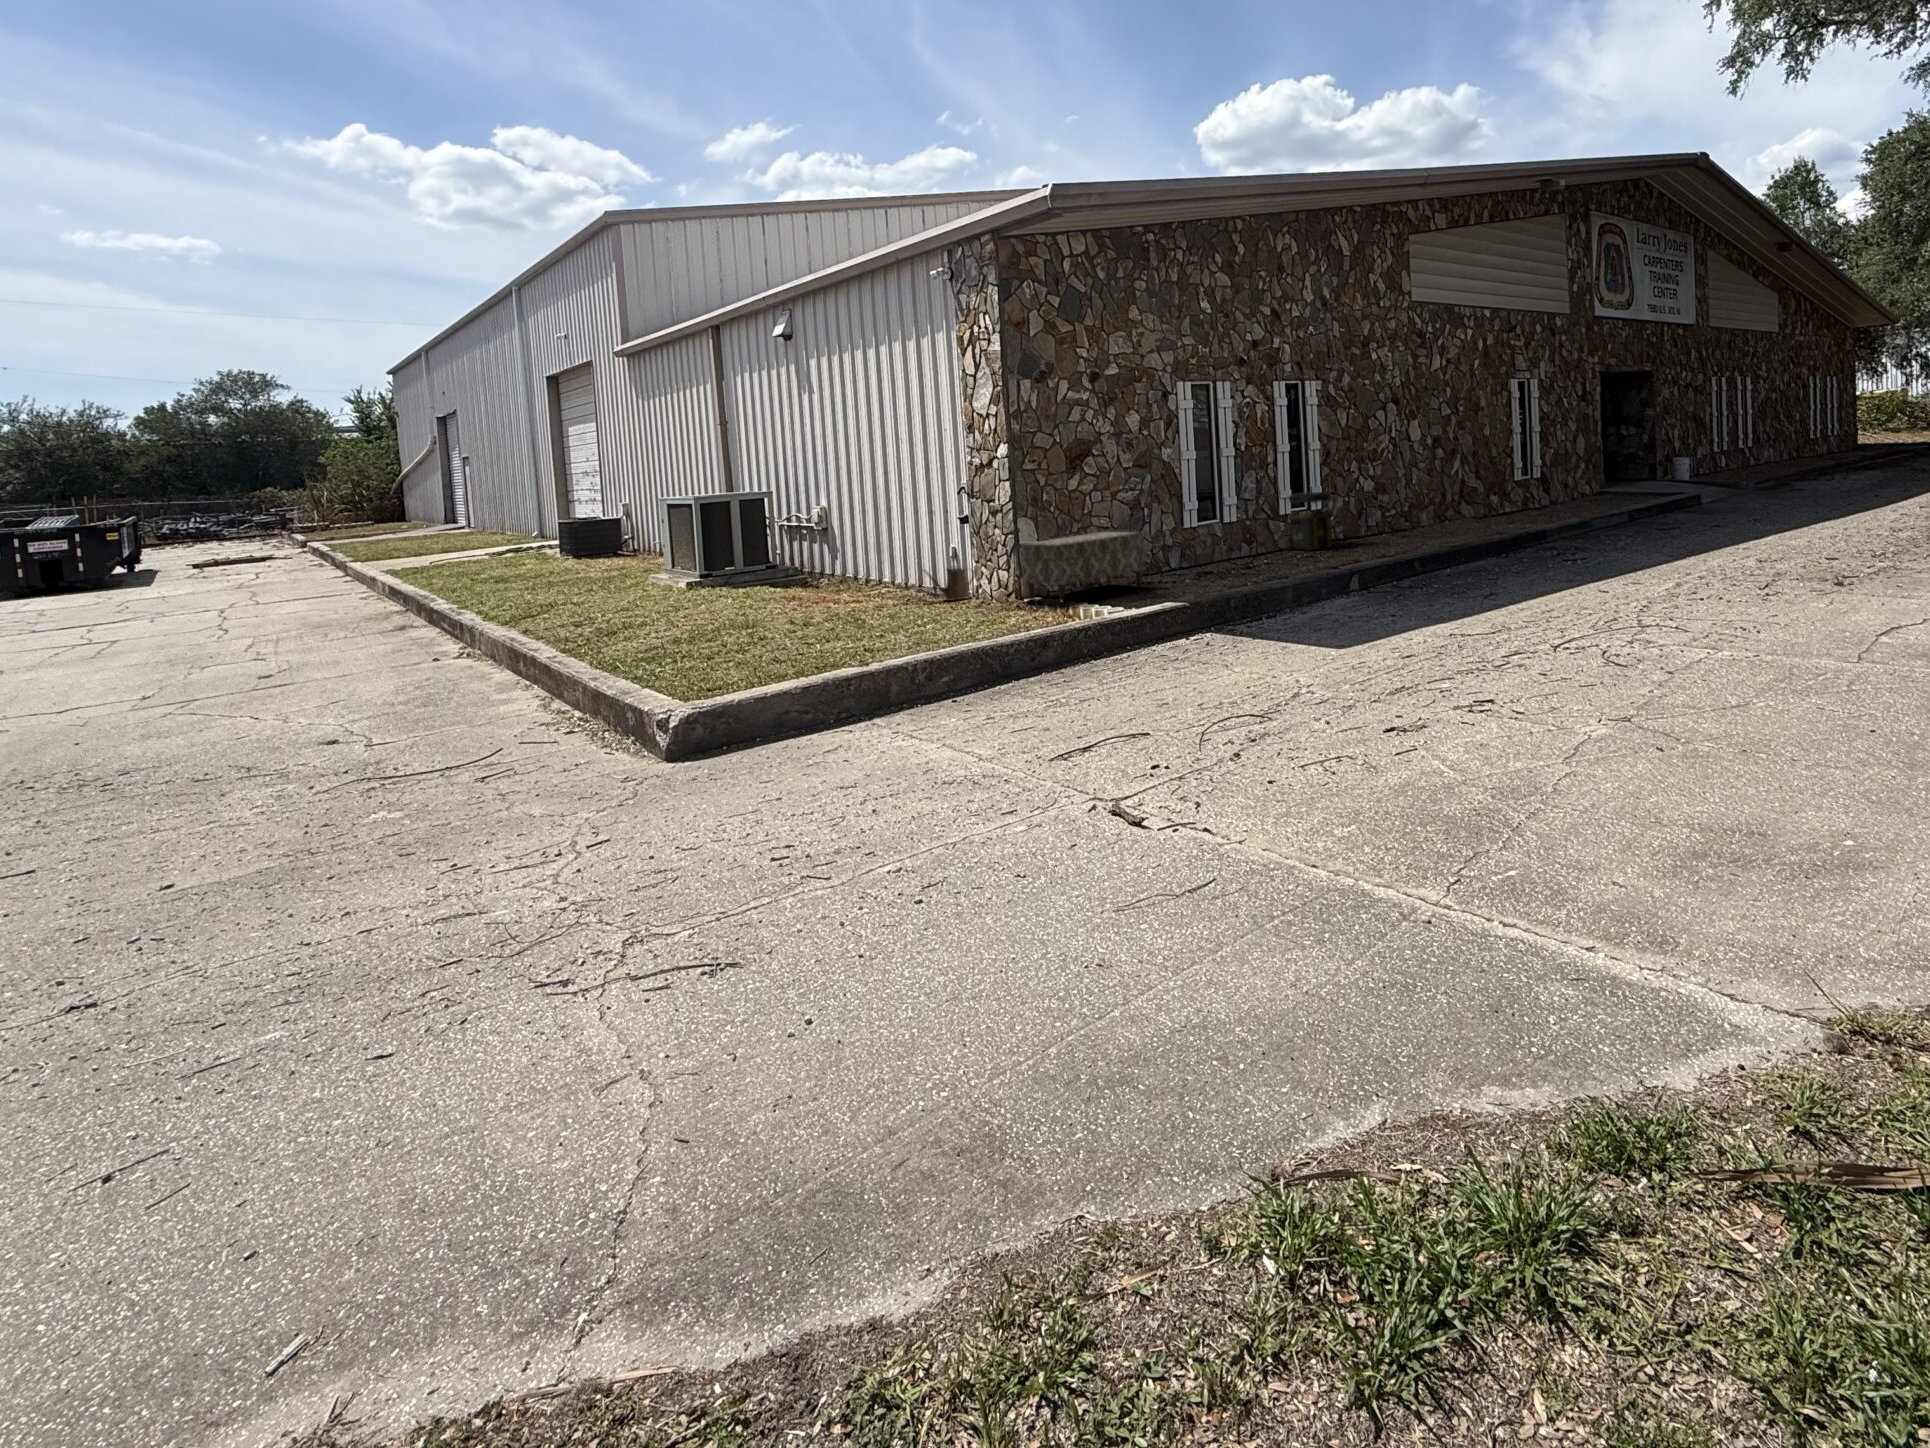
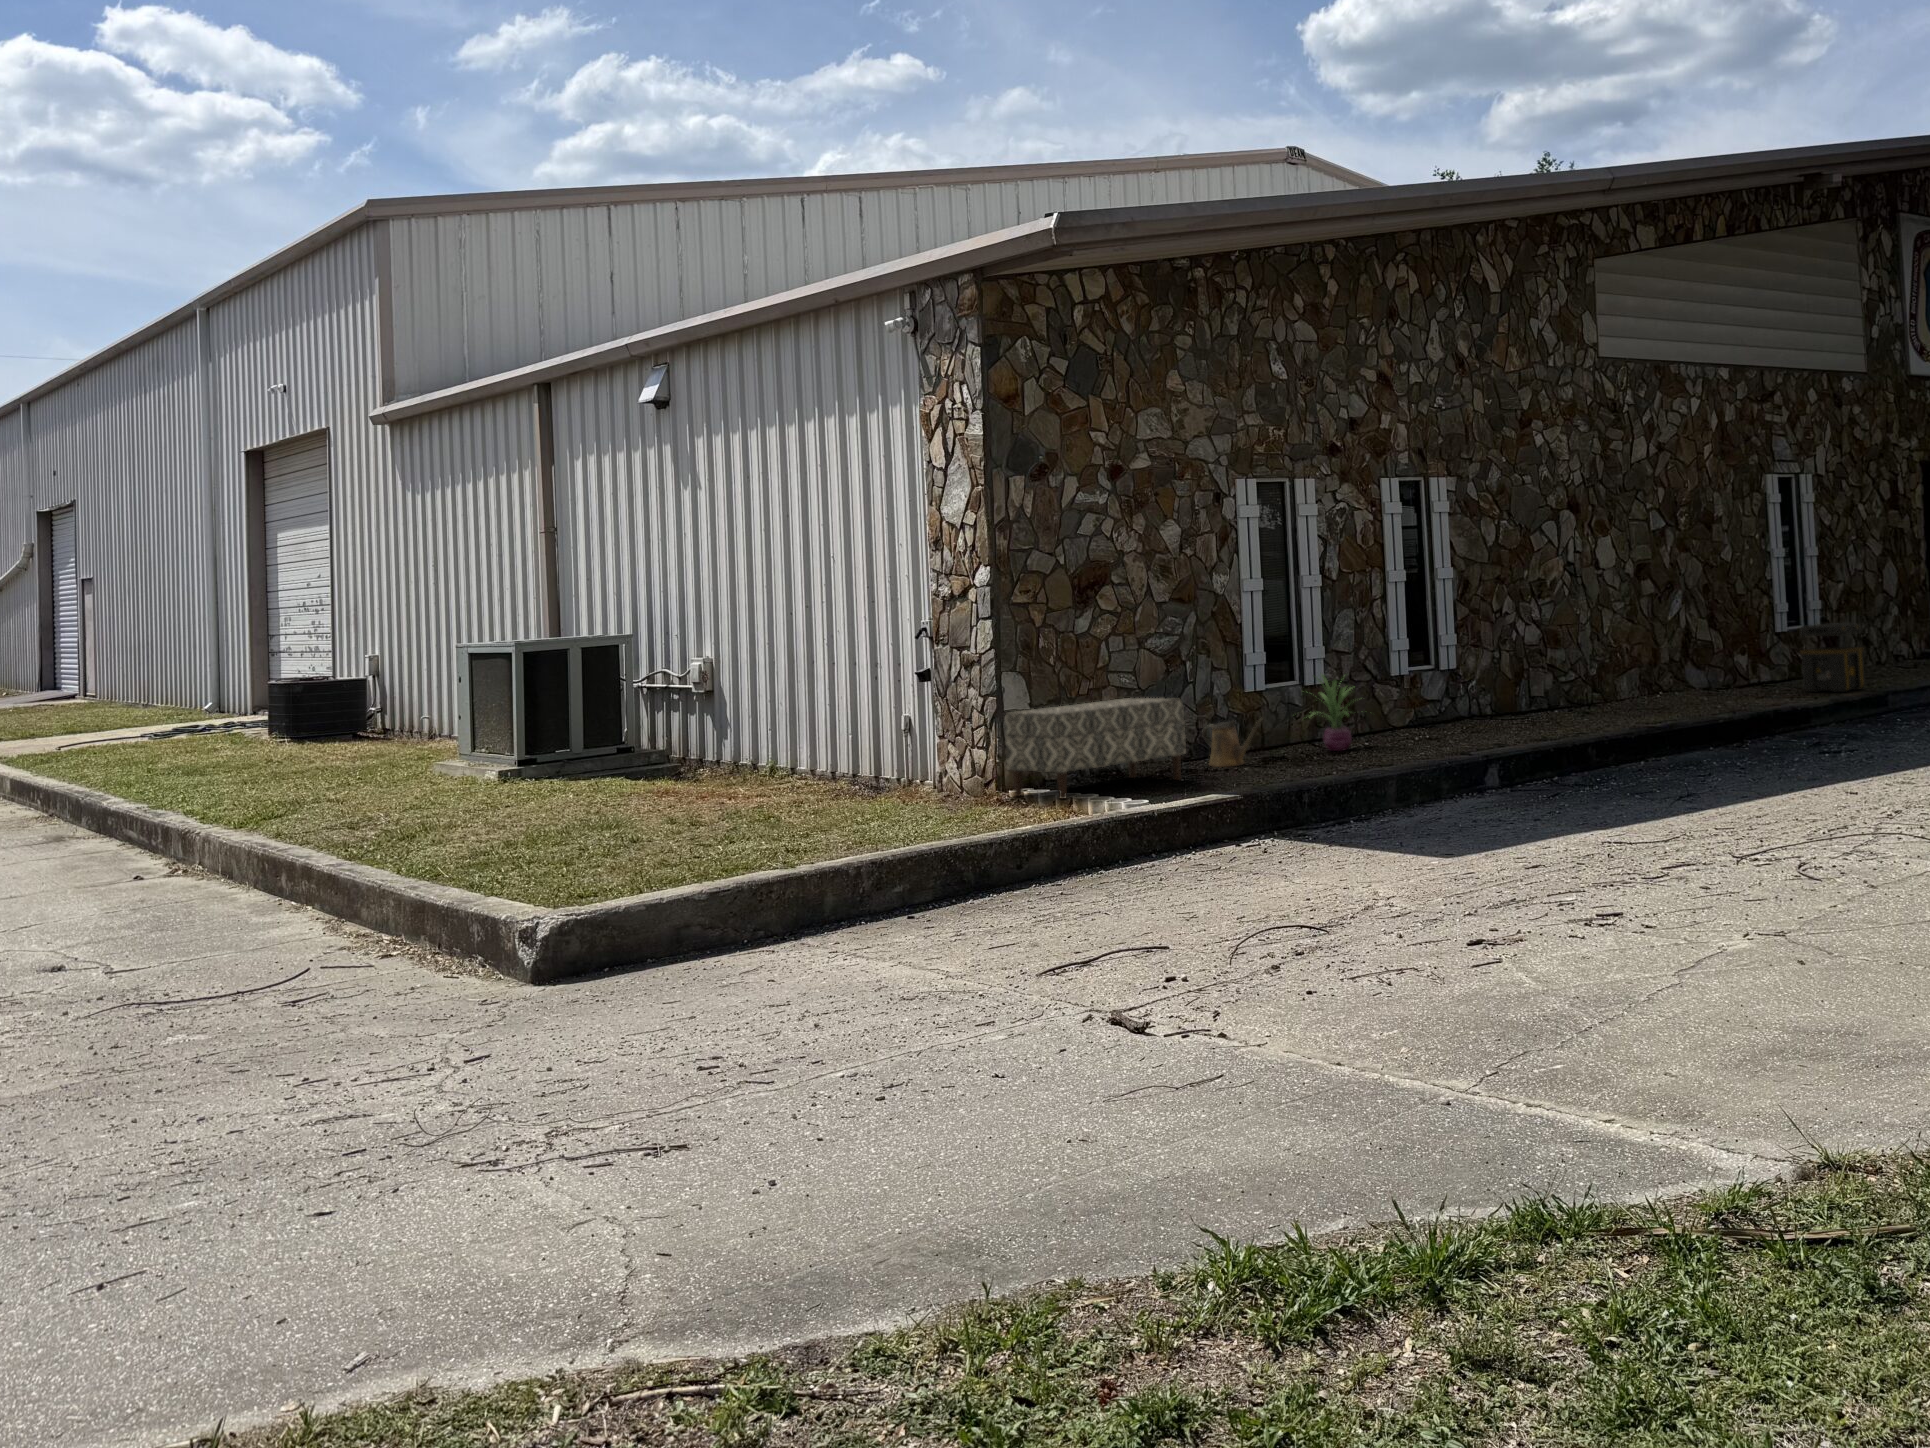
toolbox: present [1283,492,1333,551] -> present [1800,623,1865,692]
decorative plant: none [1212,512,1268,564] -> present [1309,675,1352,751]
watering can: present [923,568,975,601] -> present [1202,718,1262,767]

